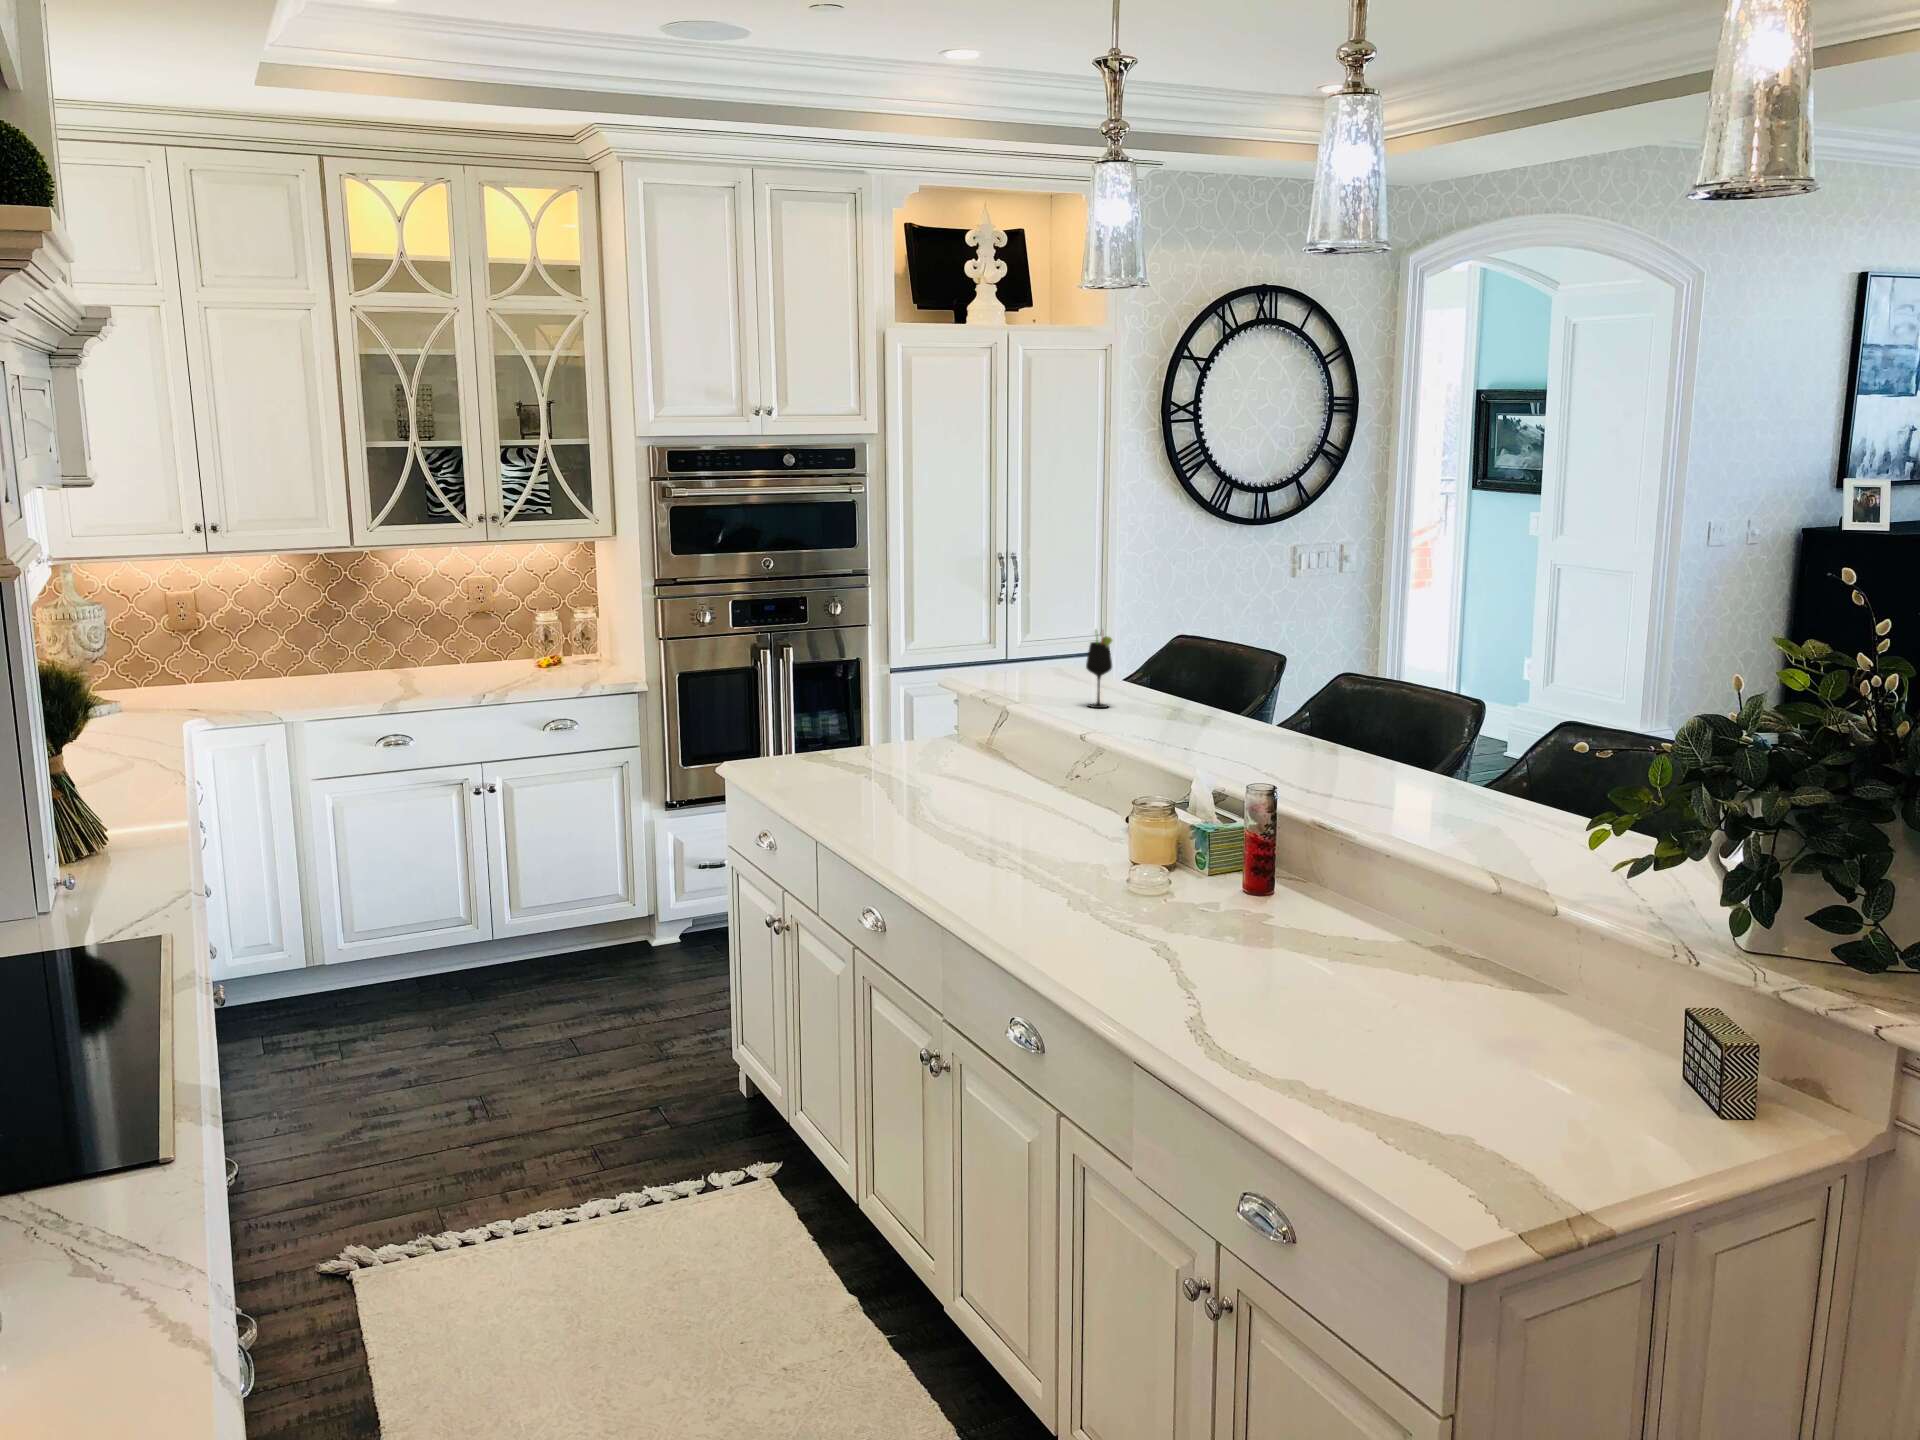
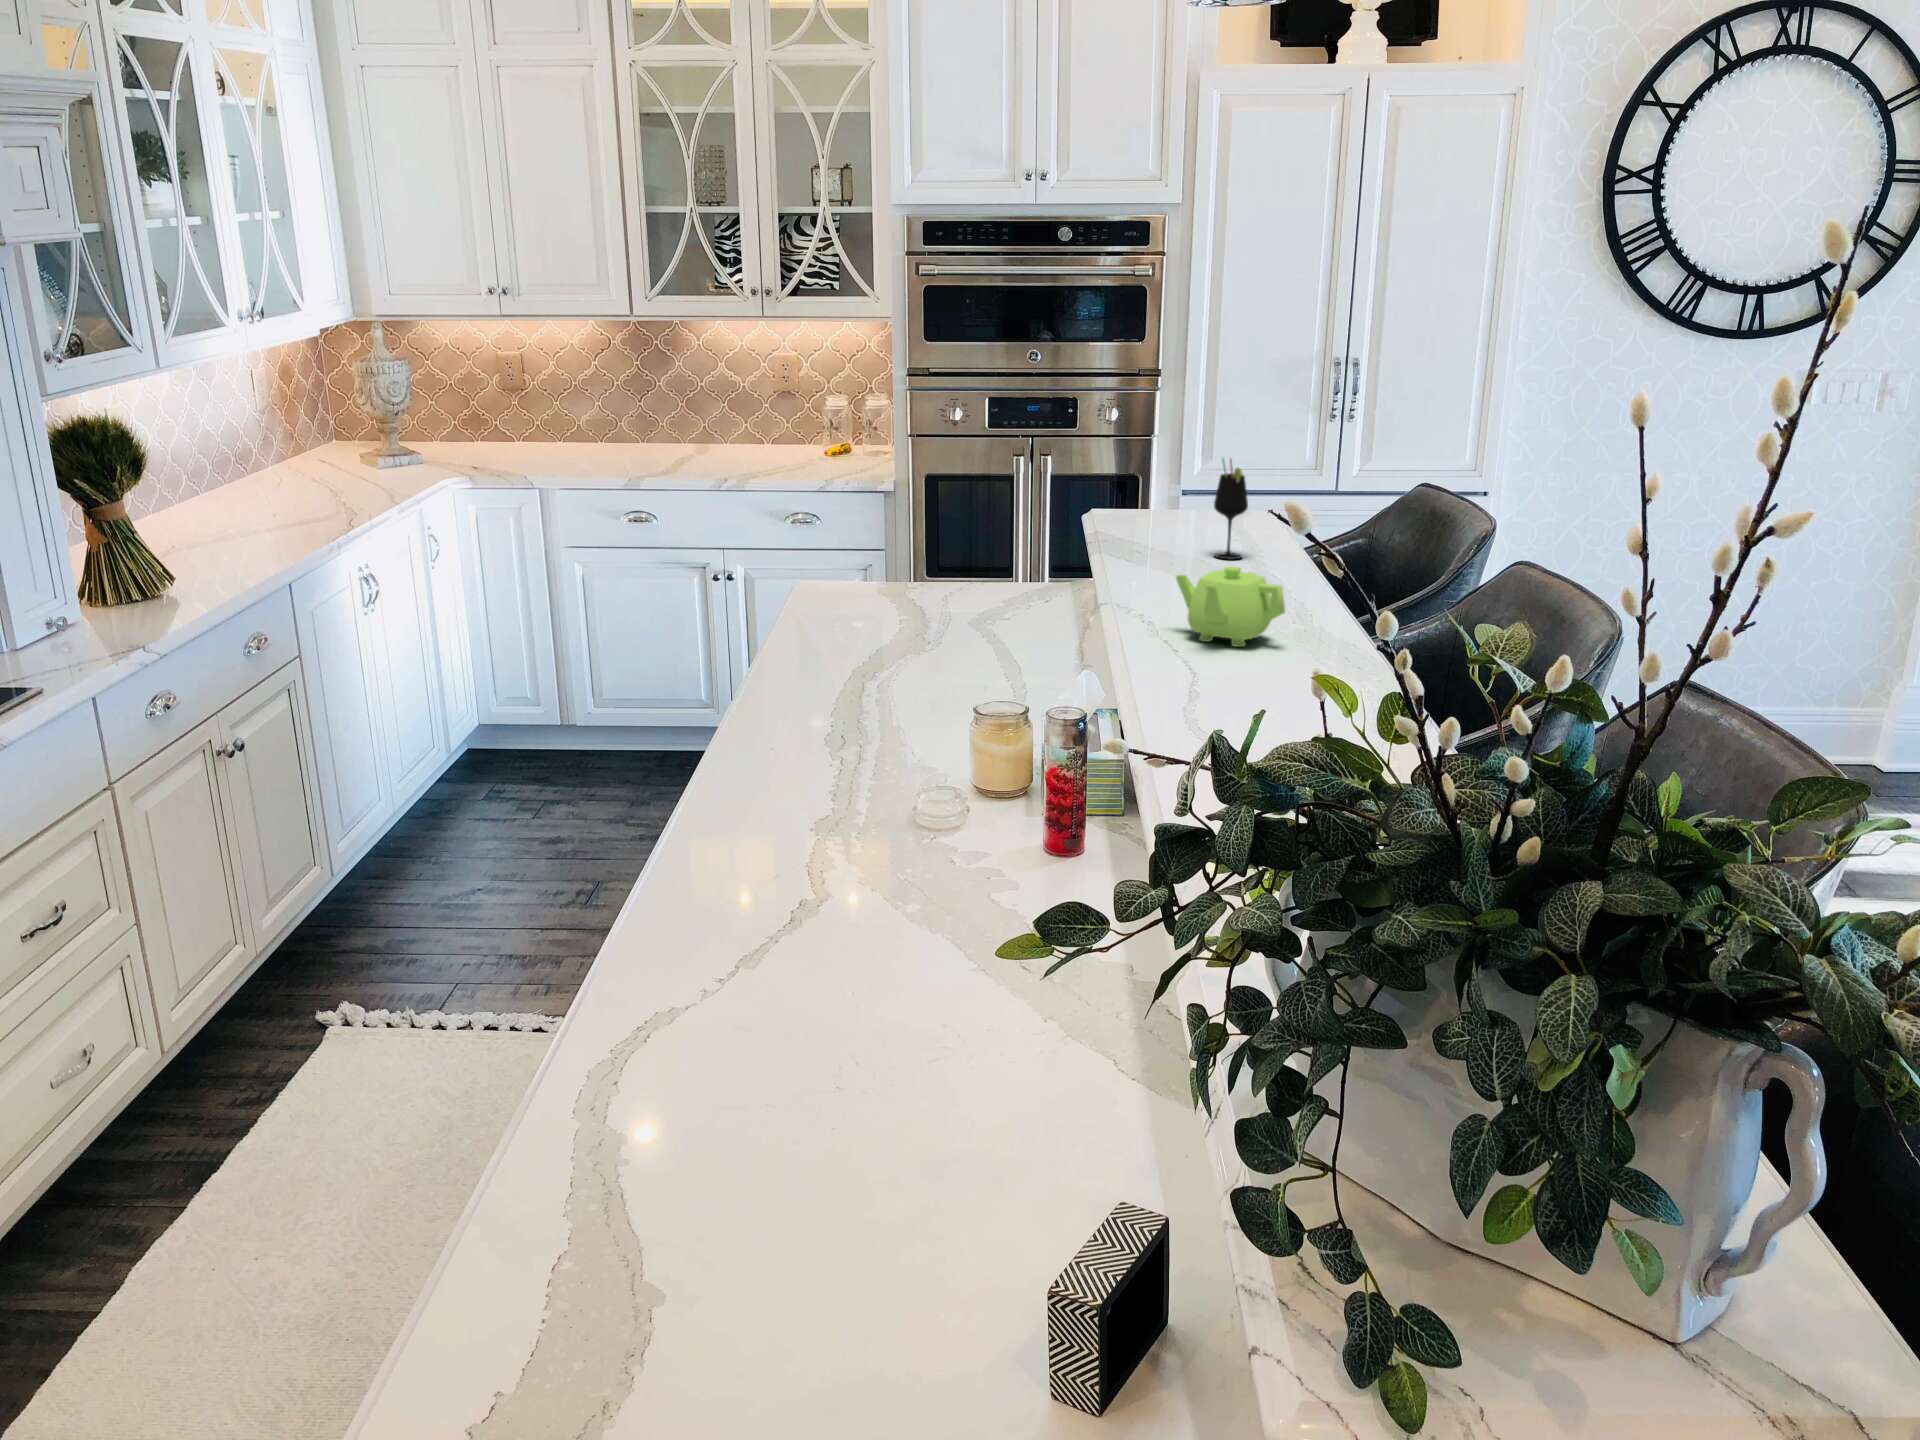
teapot: none [1164,700,1249,757] -> present [1176,566,1285,647]

